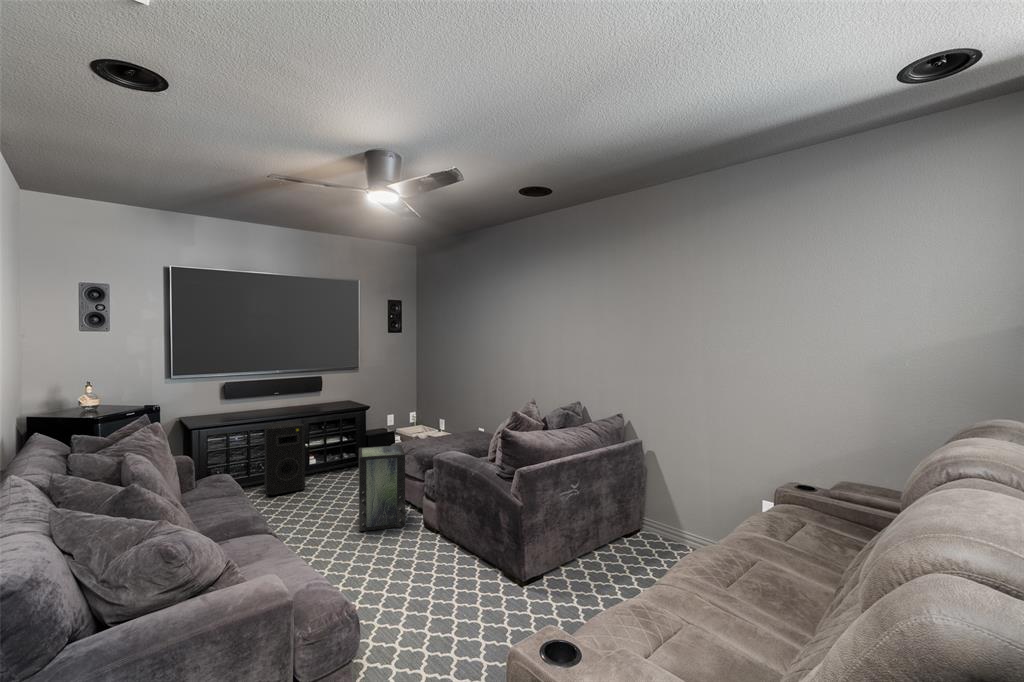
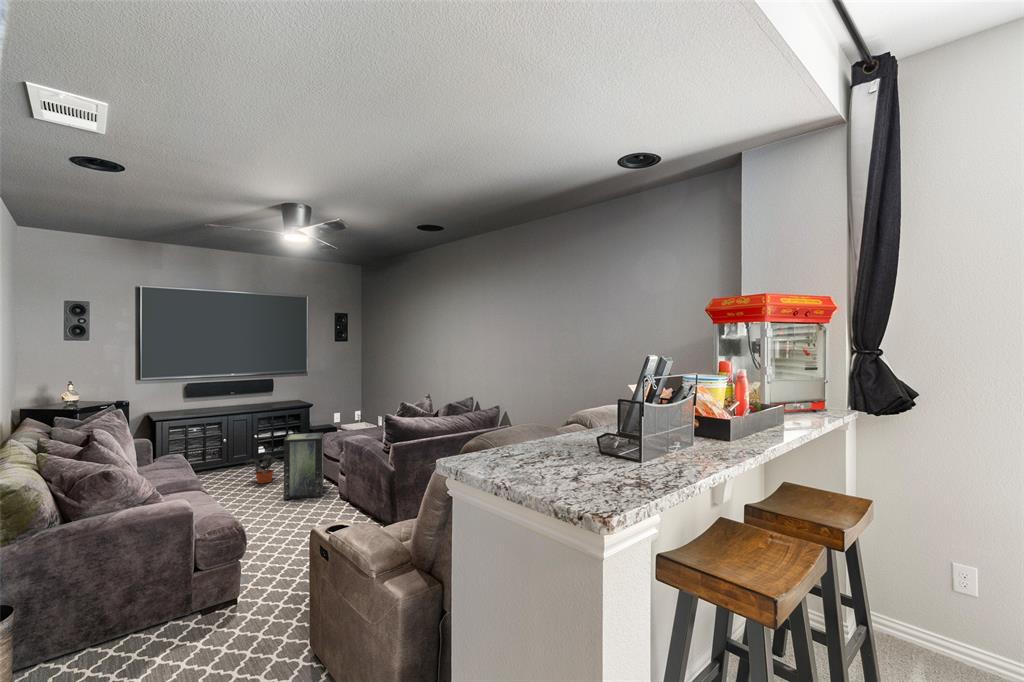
speaker: present [264,422,305,495] -> none [217,416,251,477]
potted plant: none [303,469,347,506] -> present [246,455,282,483]

